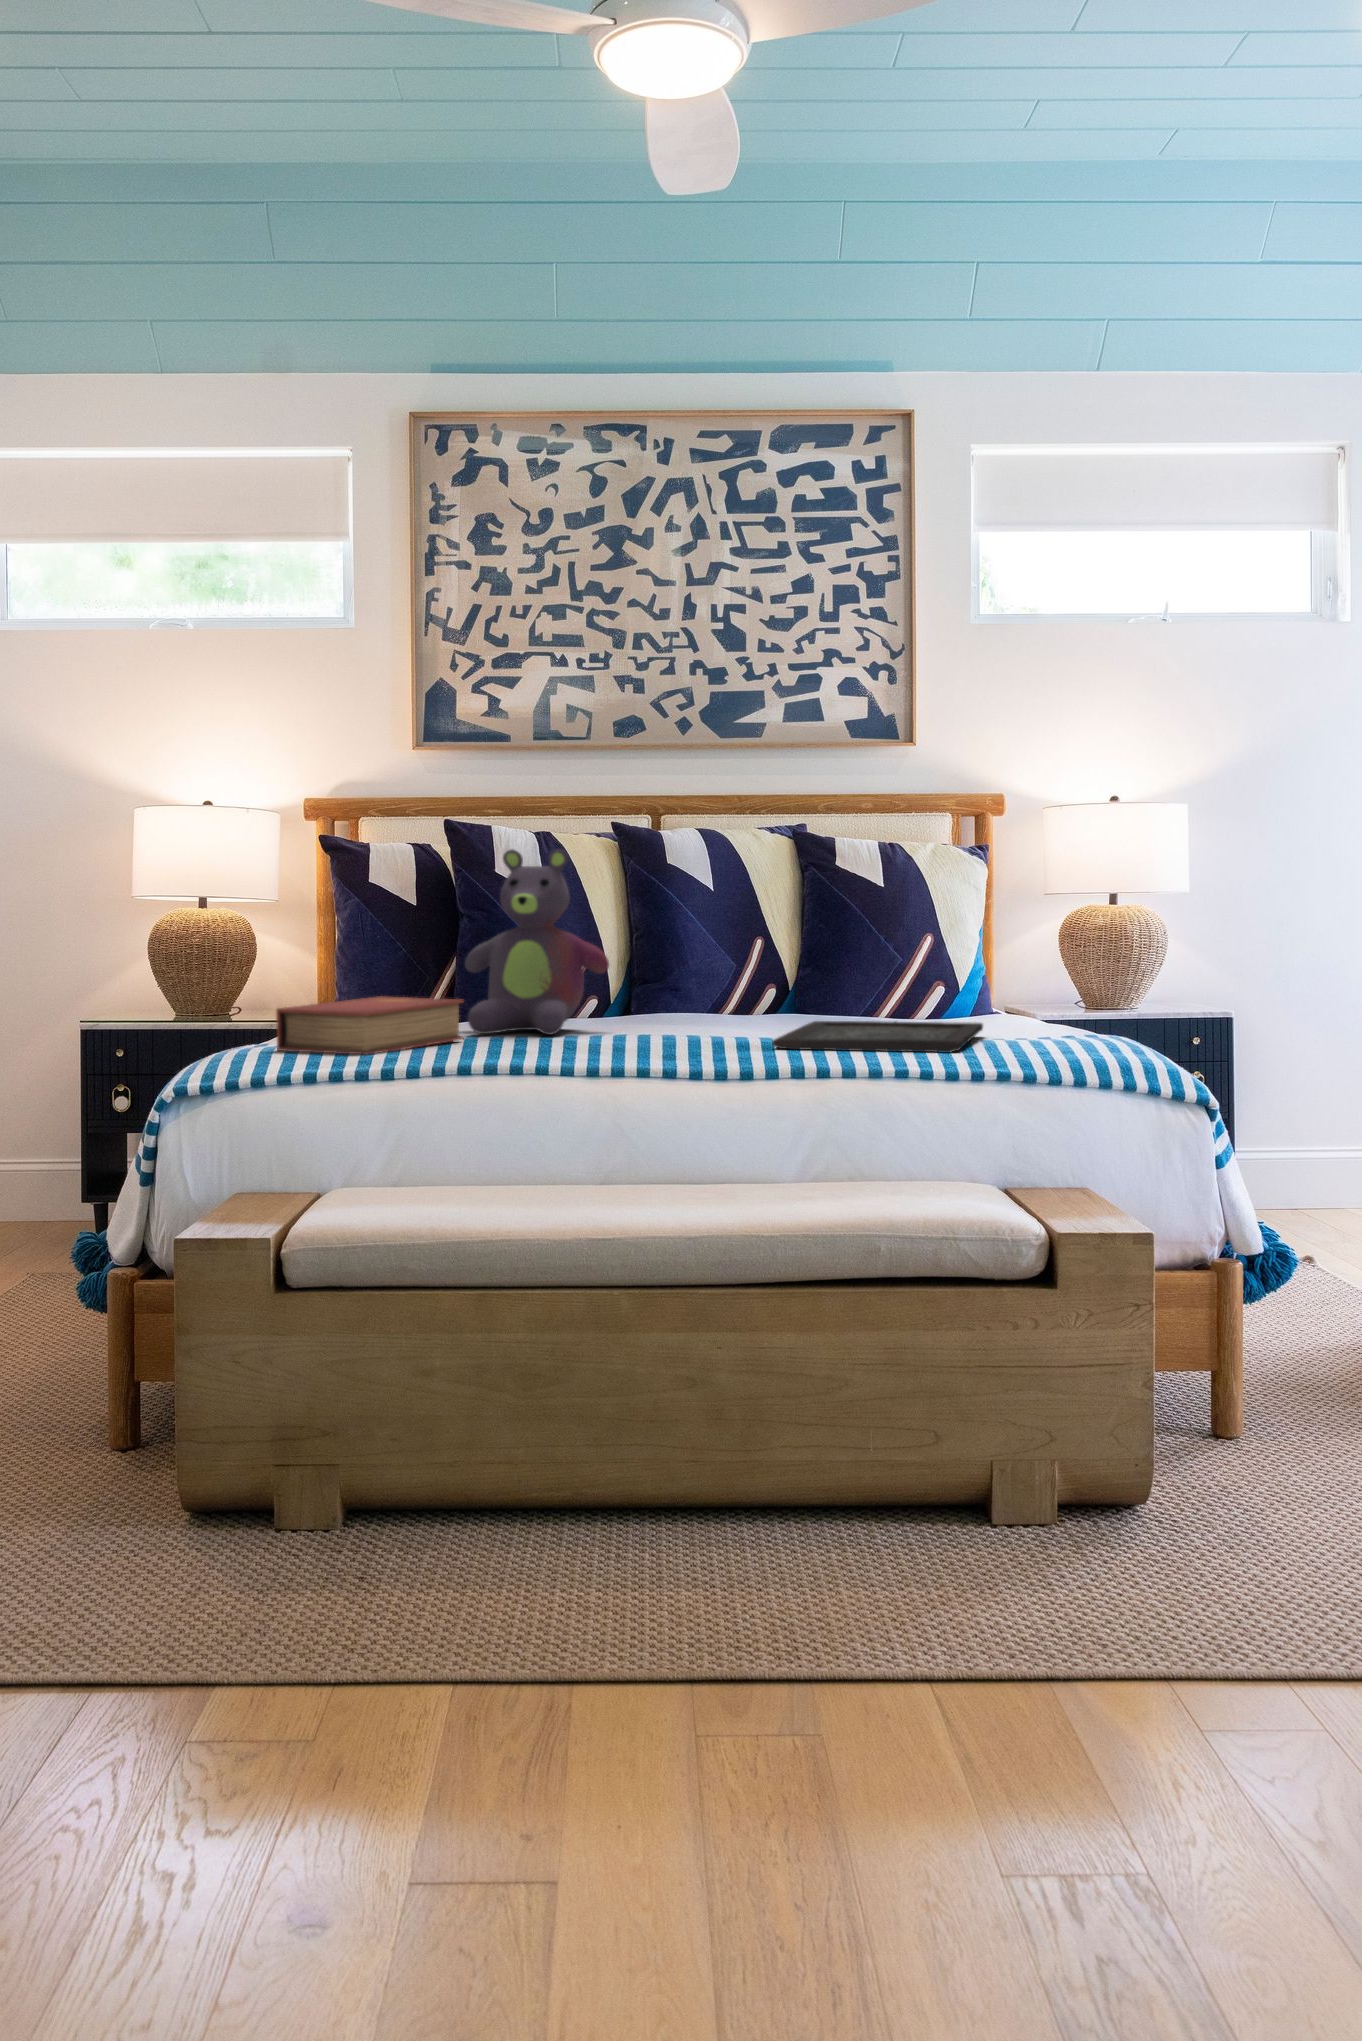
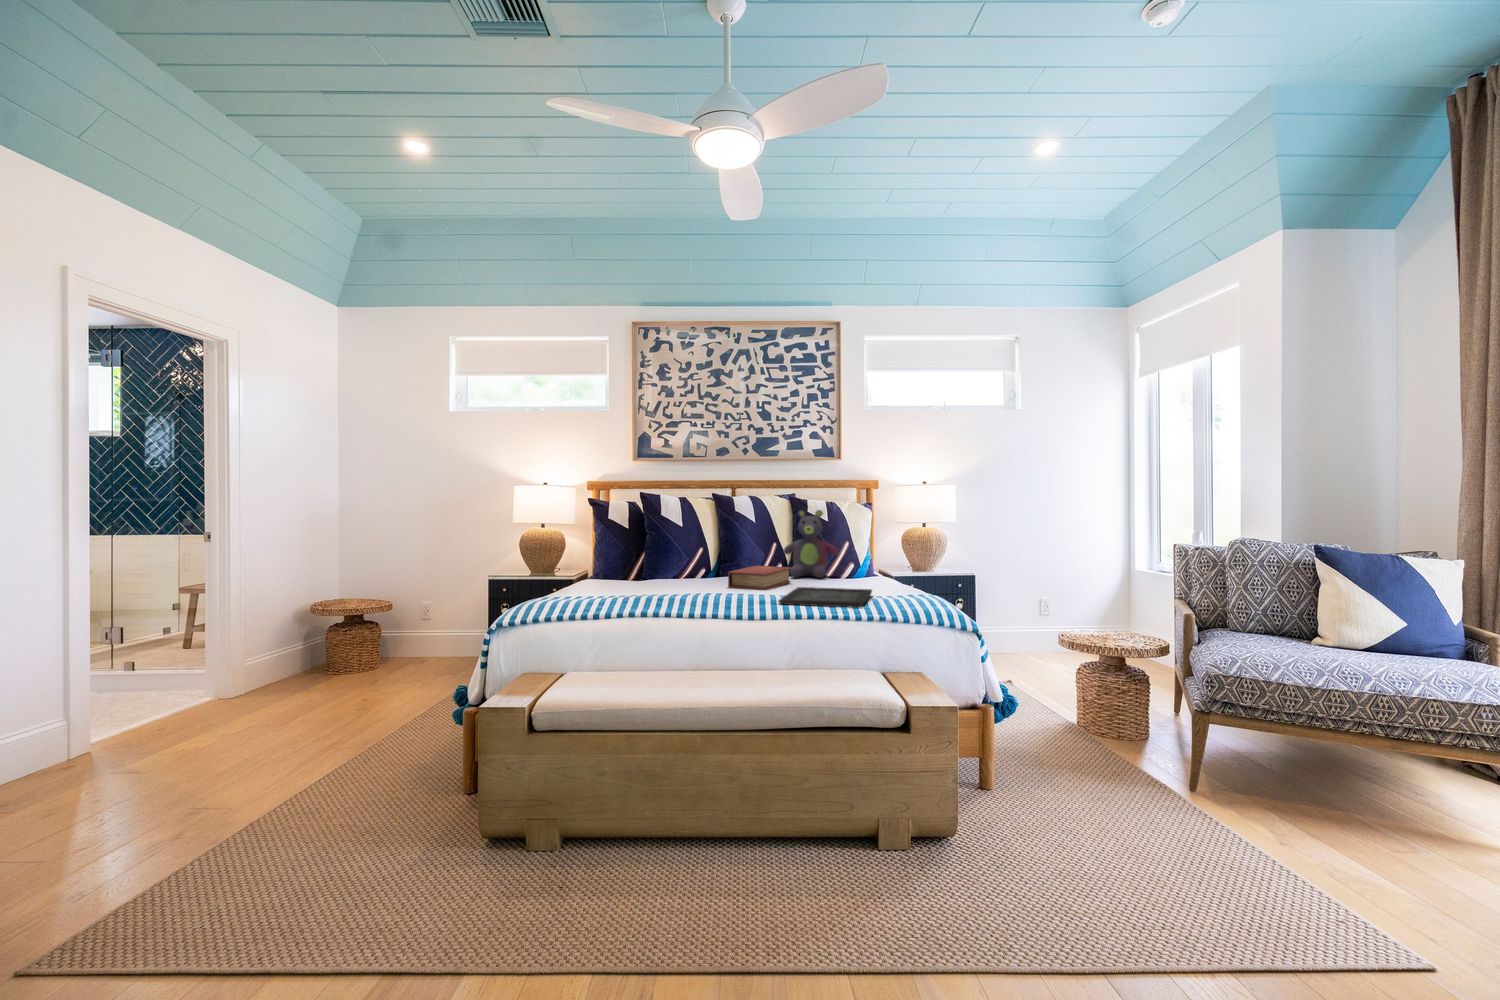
stuffed bear: present [465,849,609,1035] -> present [783,510,837,578]
book: present [276,996,464,1055] -> present [728,565,791,590]

